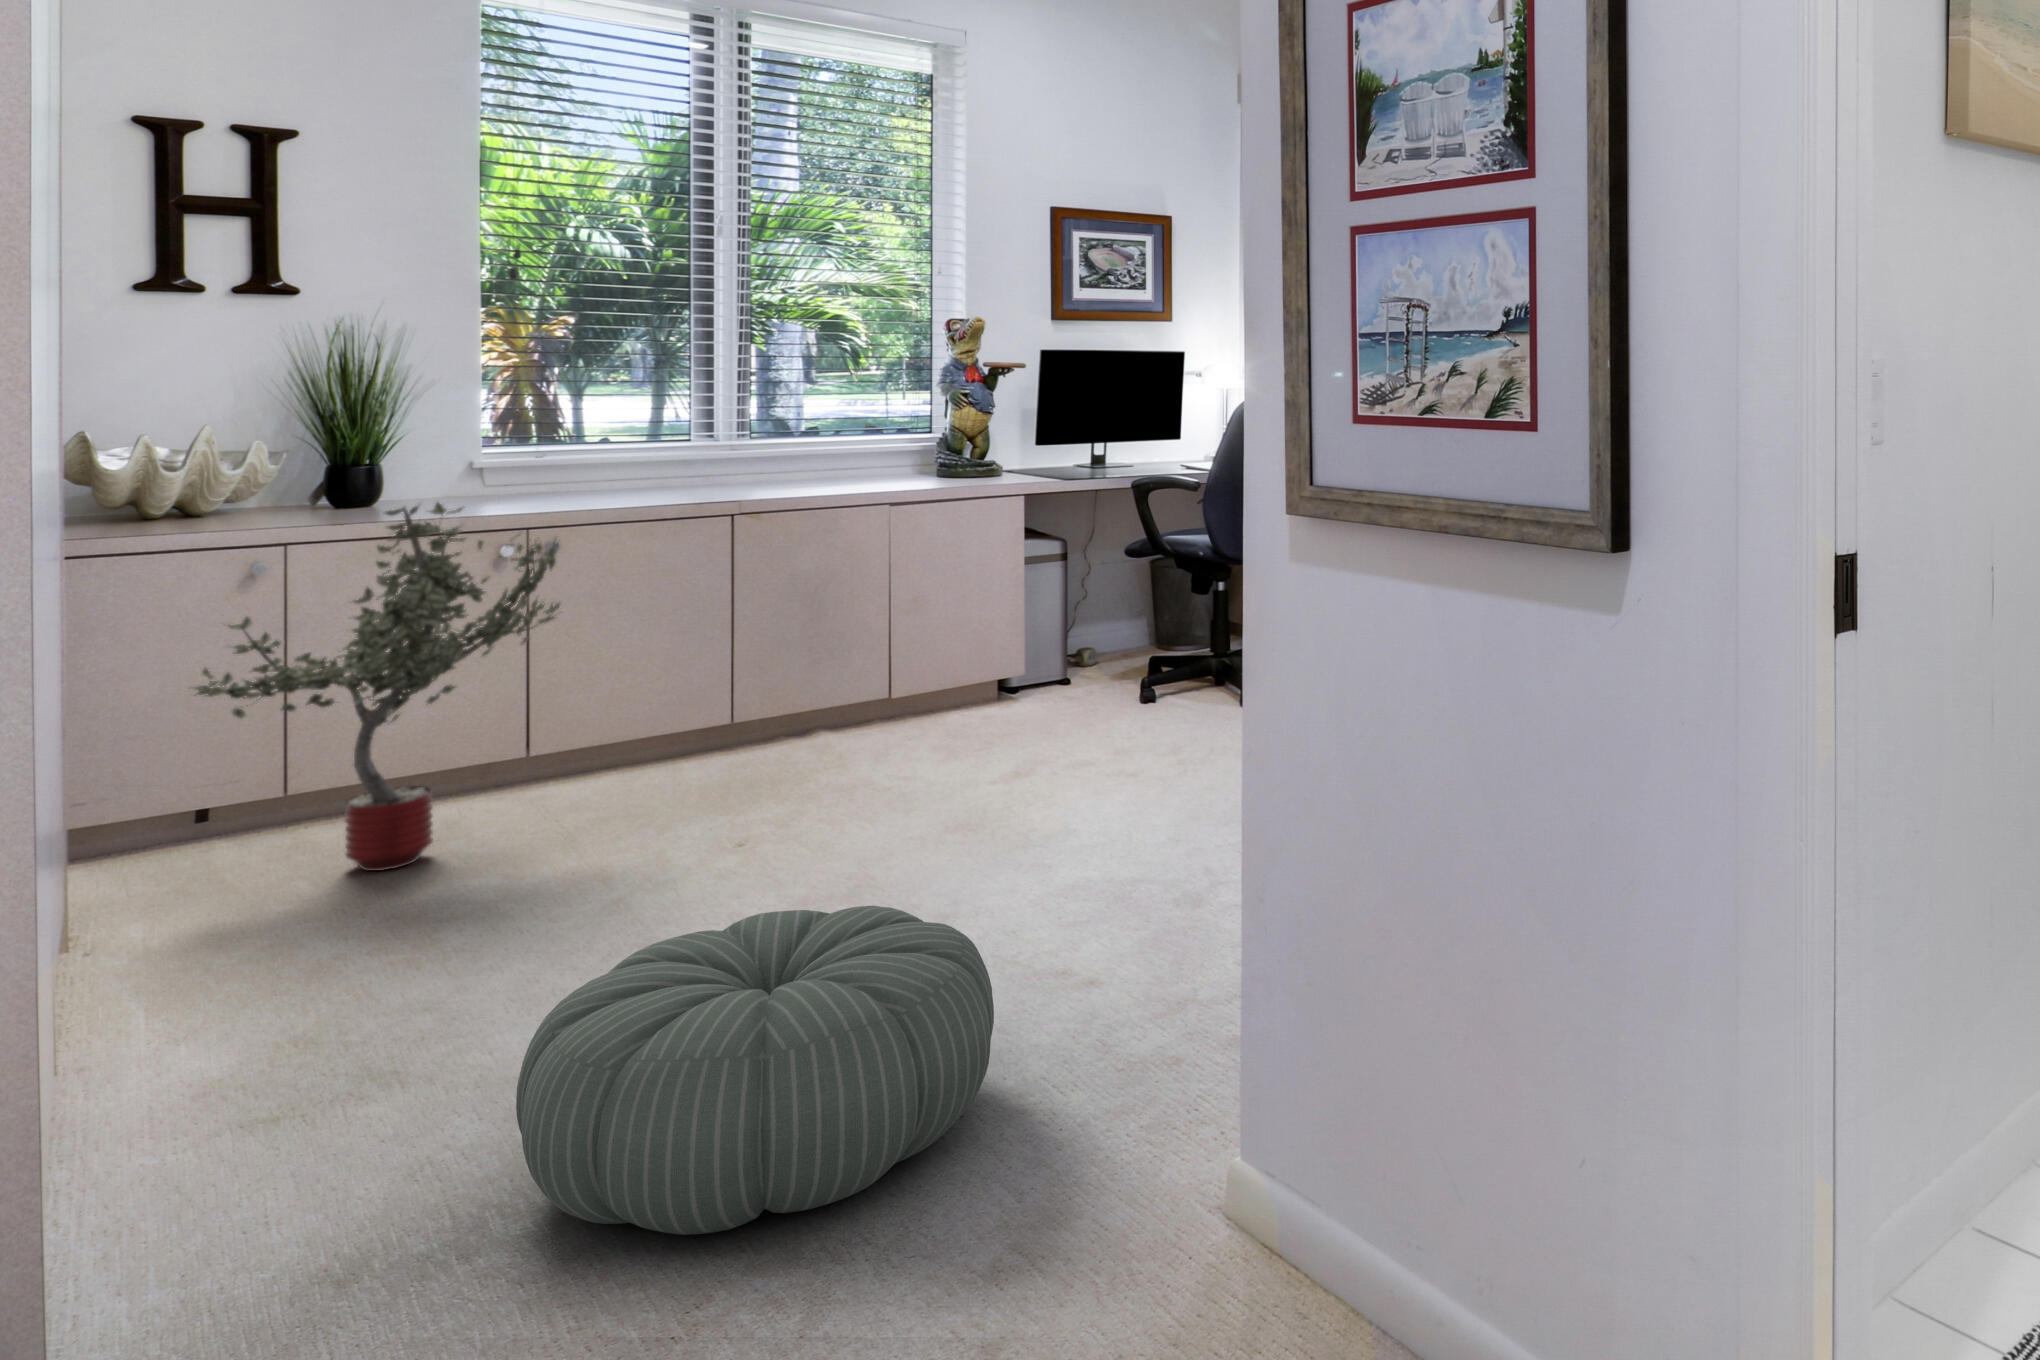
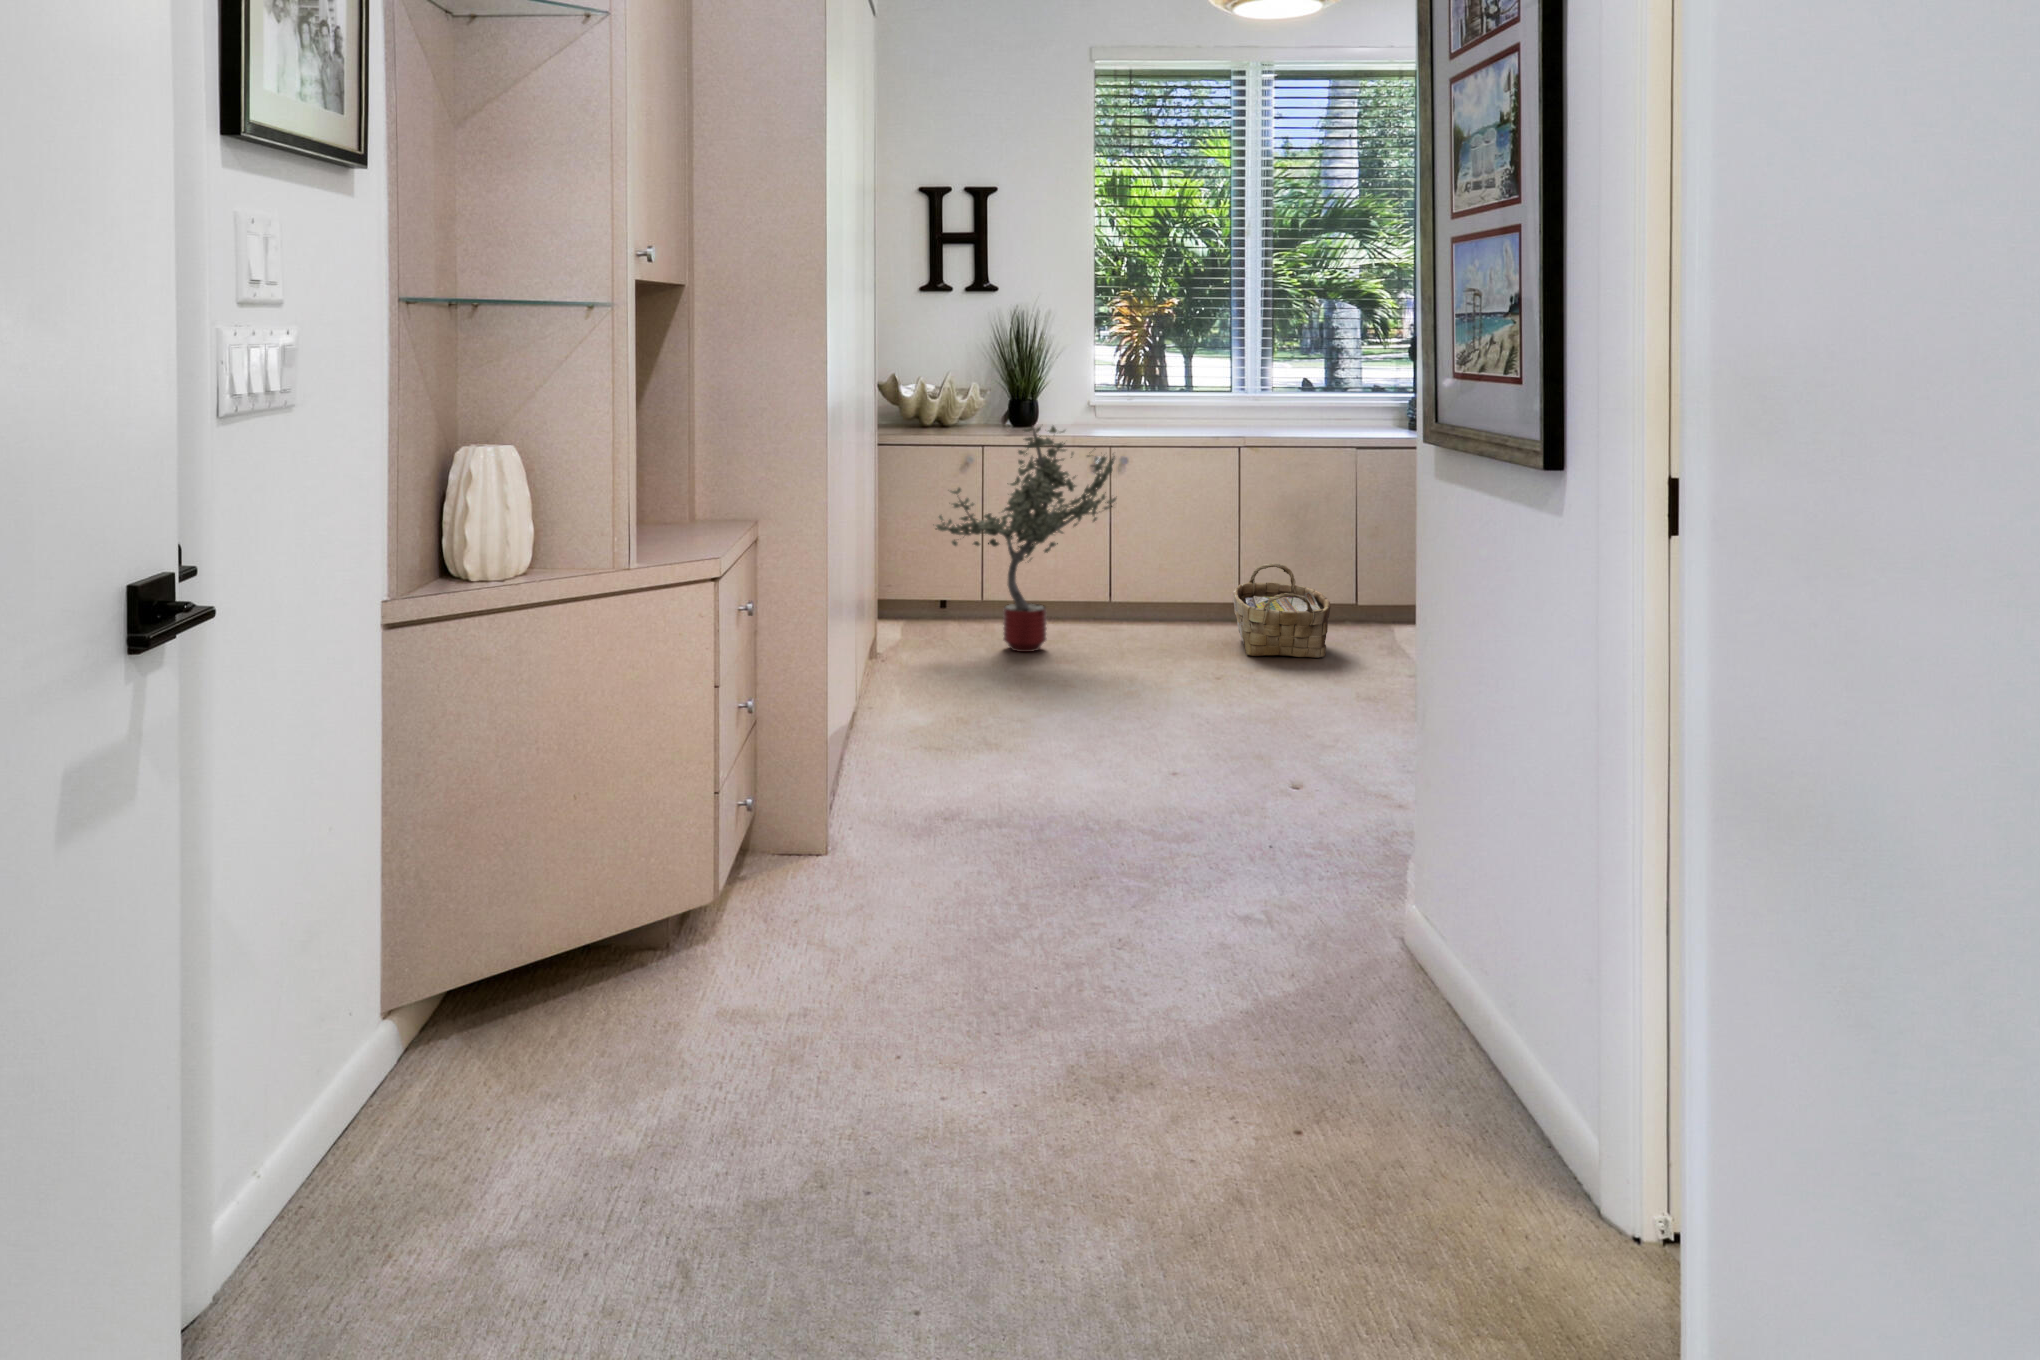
woven basket: none [742,664,886,798] -> present [1233,563,1330,658]
pouf: present [516,906,994,1235] -> none [1006,697,1278,869]

